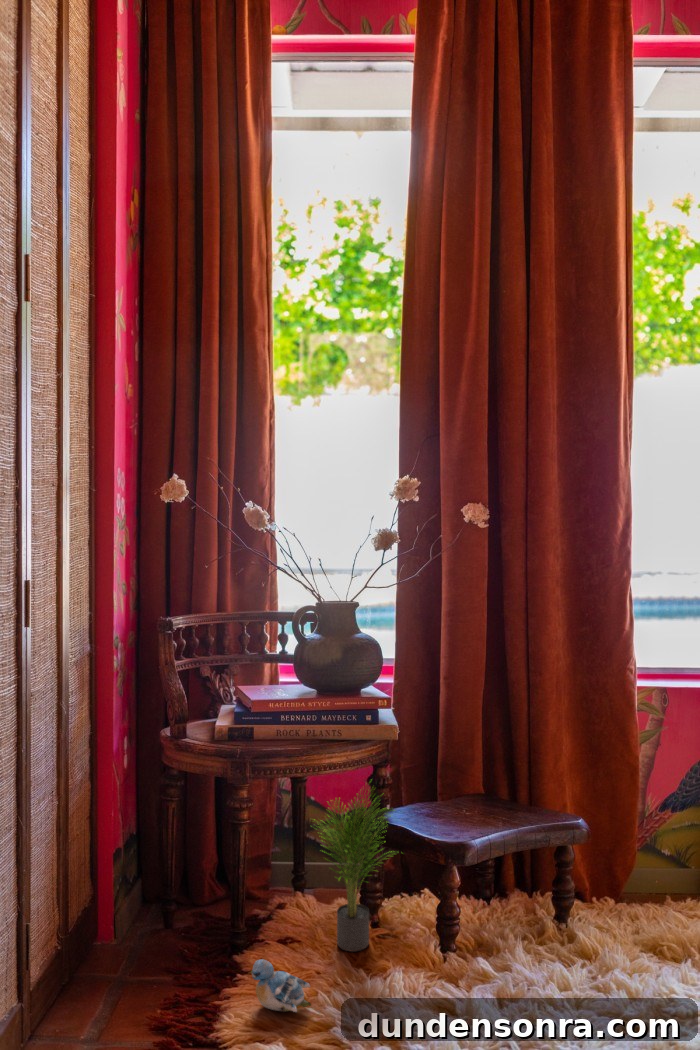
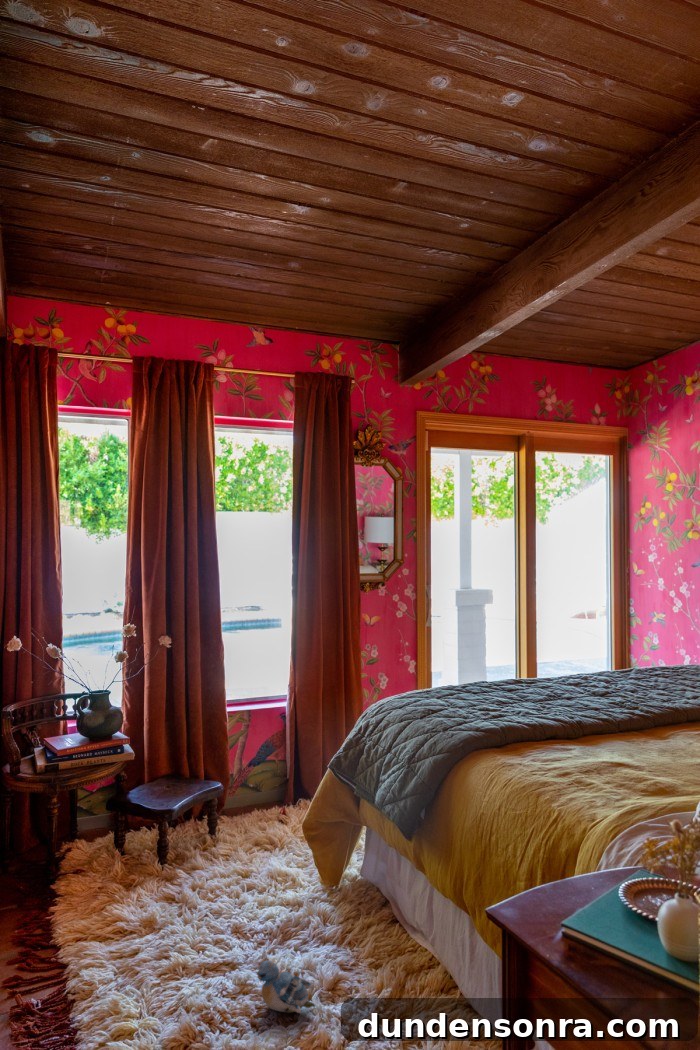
potted plant: present [321,782,391,952] -> none [311,784,404,952]

